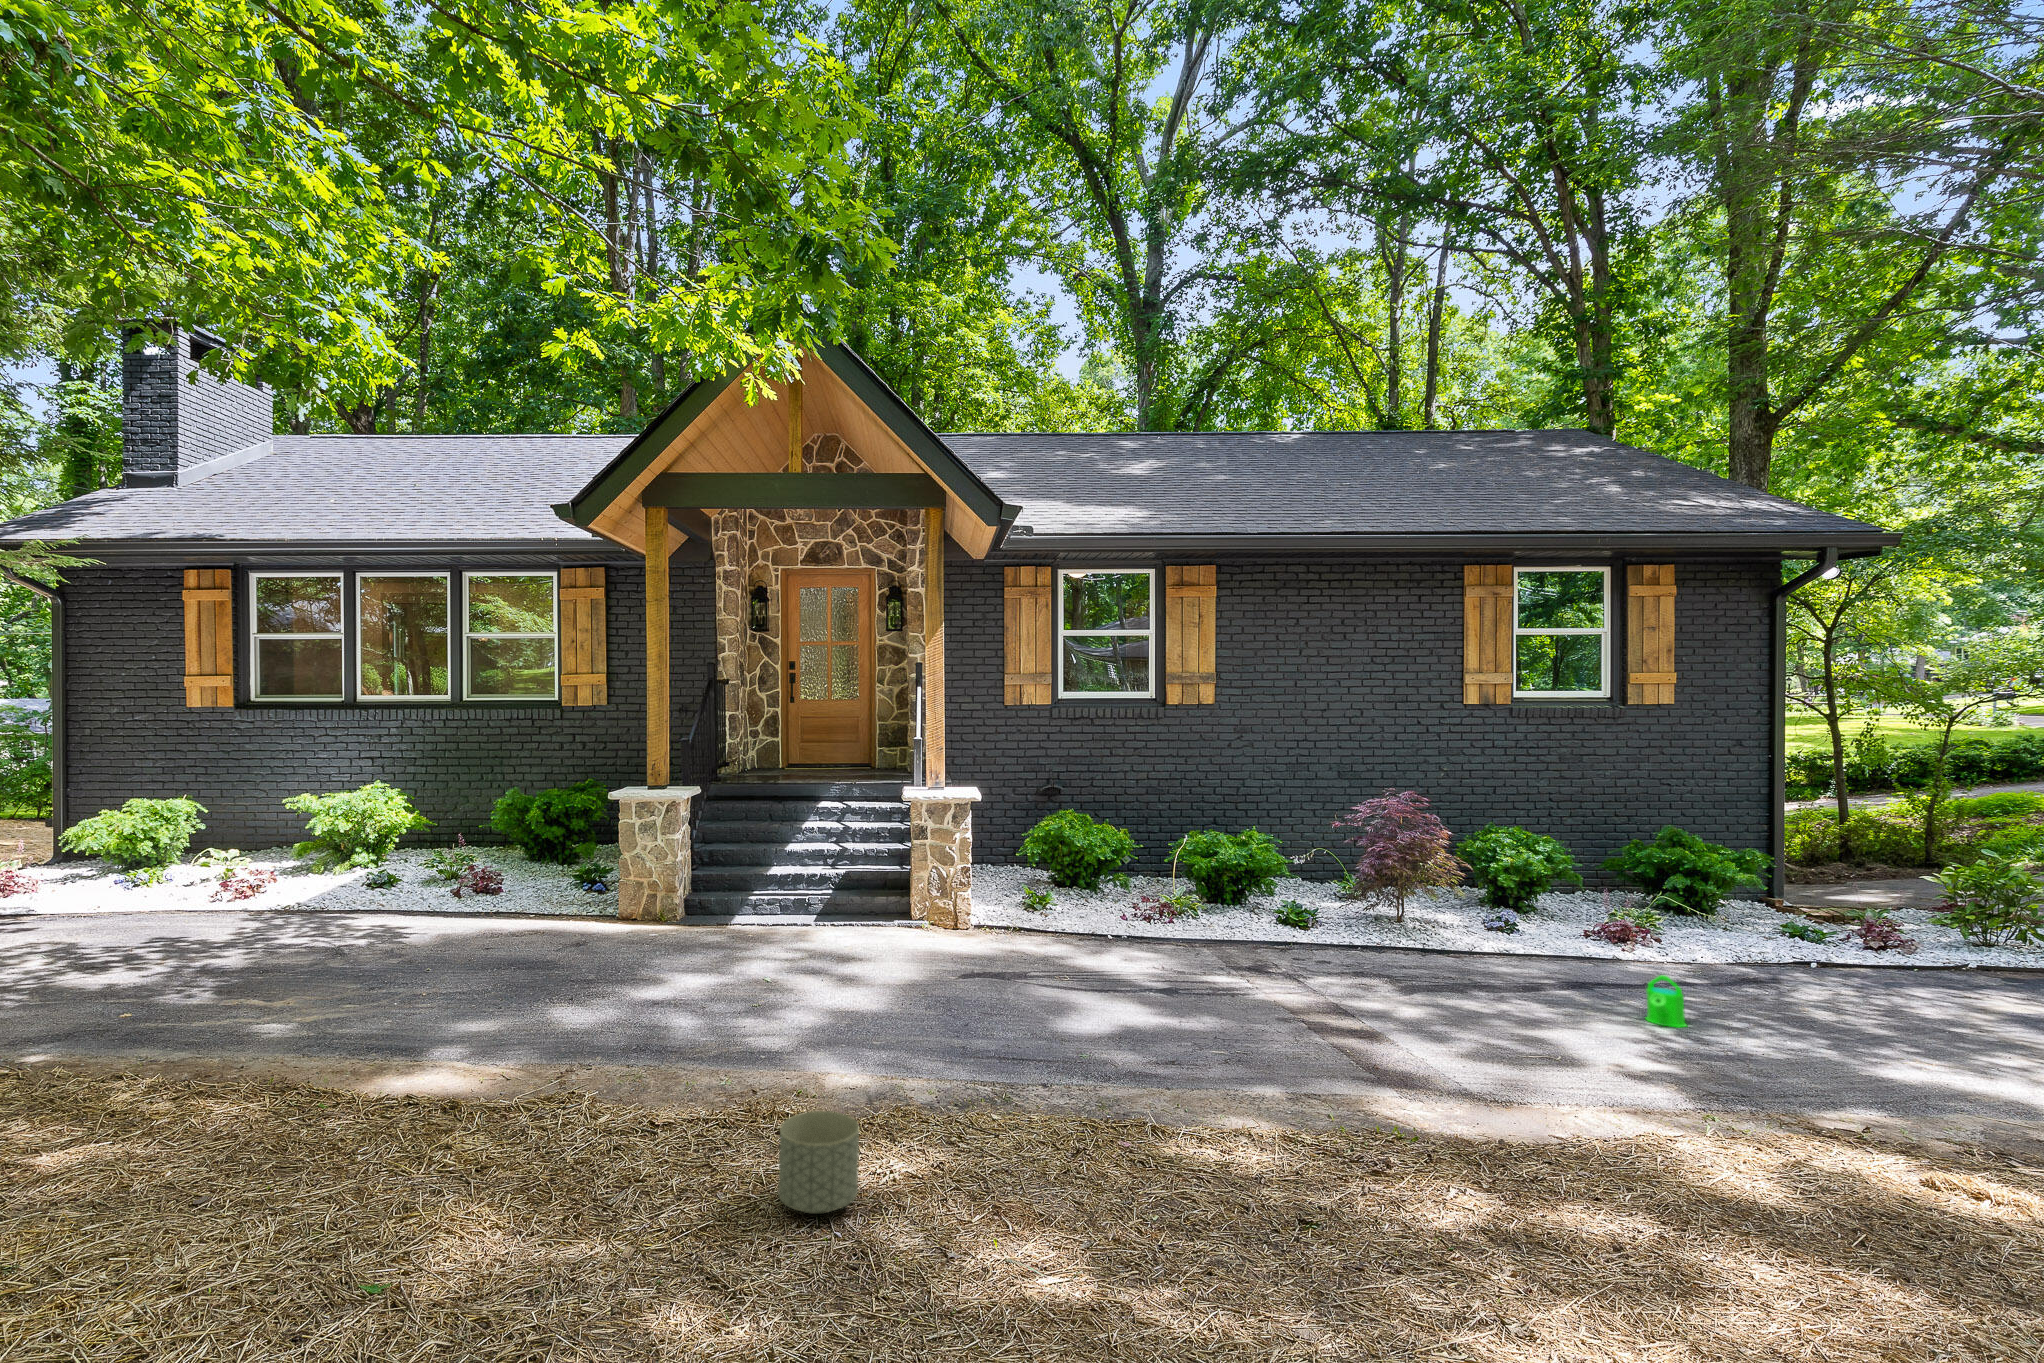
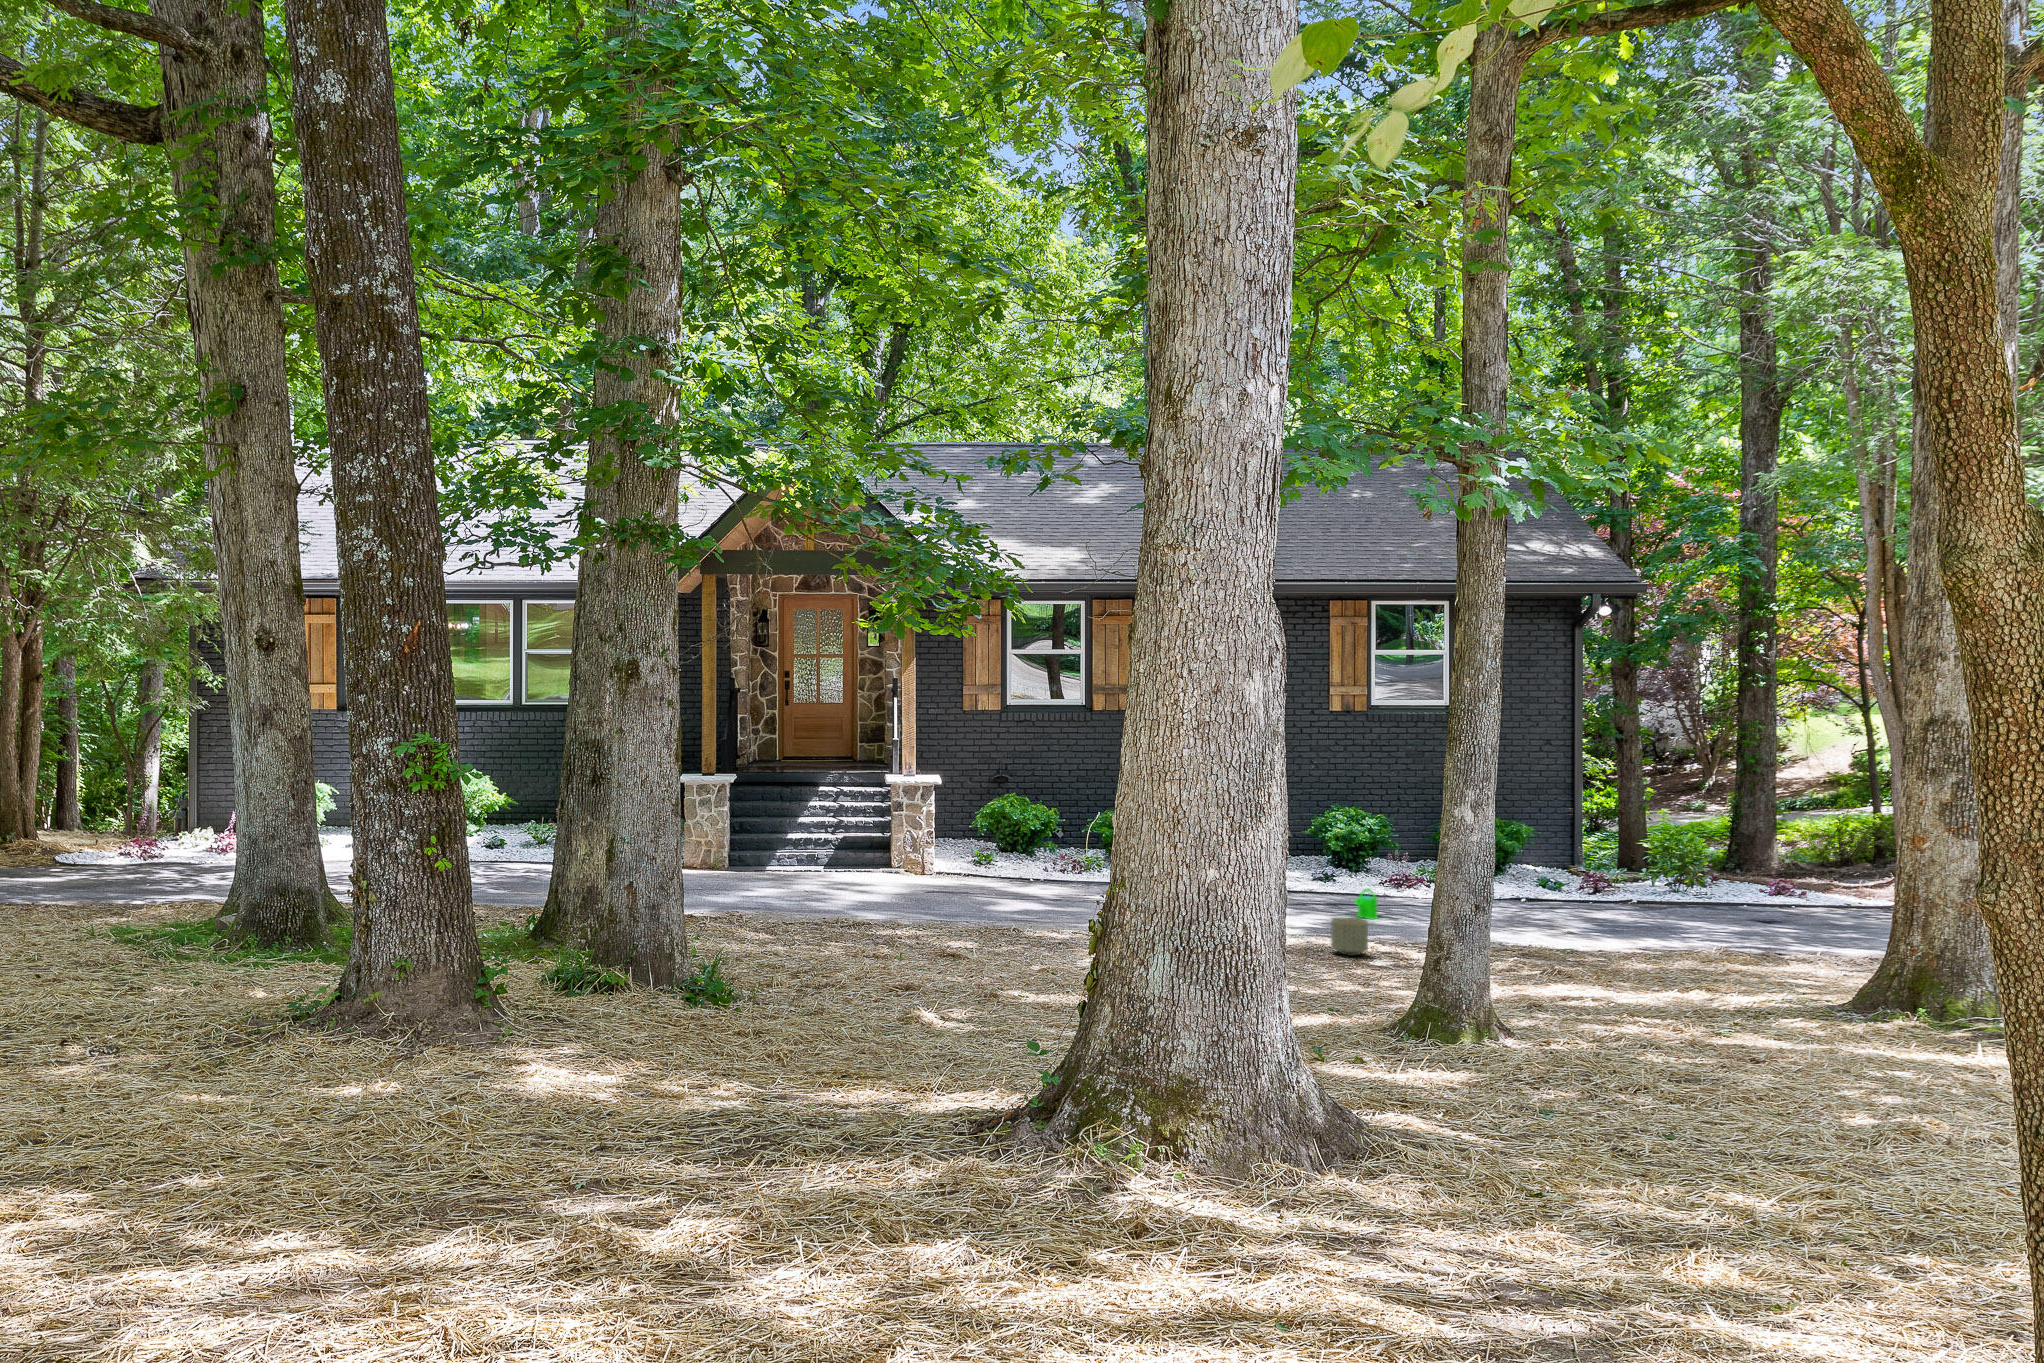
planter: present [778,1111,859,1214] -> present [1331,917,1368,956]

